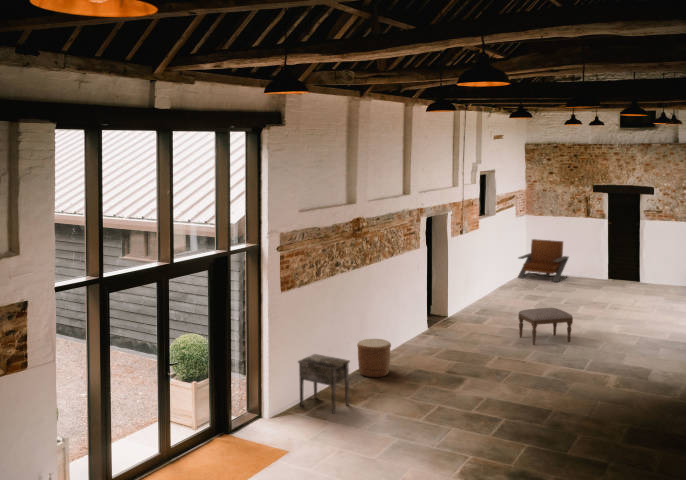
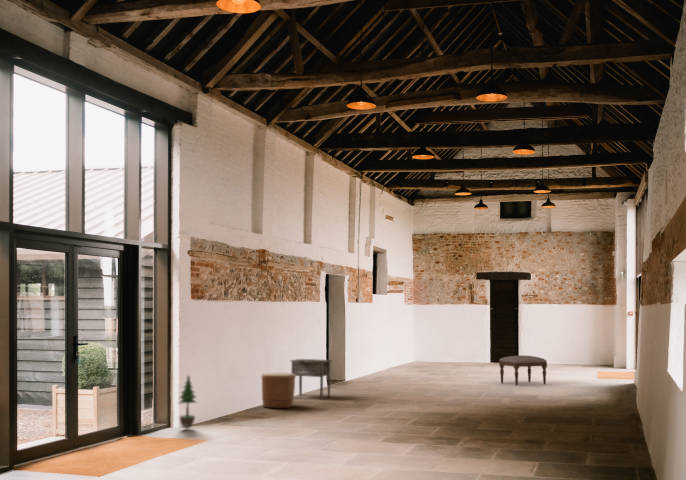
lounge chair: present [518,239,568,282] -> none [409,326,457,365]
ottoman: present [518,308,573,345] -> present [499,356,547,386]
side table: present [298,354,350,413] -> present [291,359,331,400]
potted tree: none [271,370,290,421] -> present [180,376,195,429]

